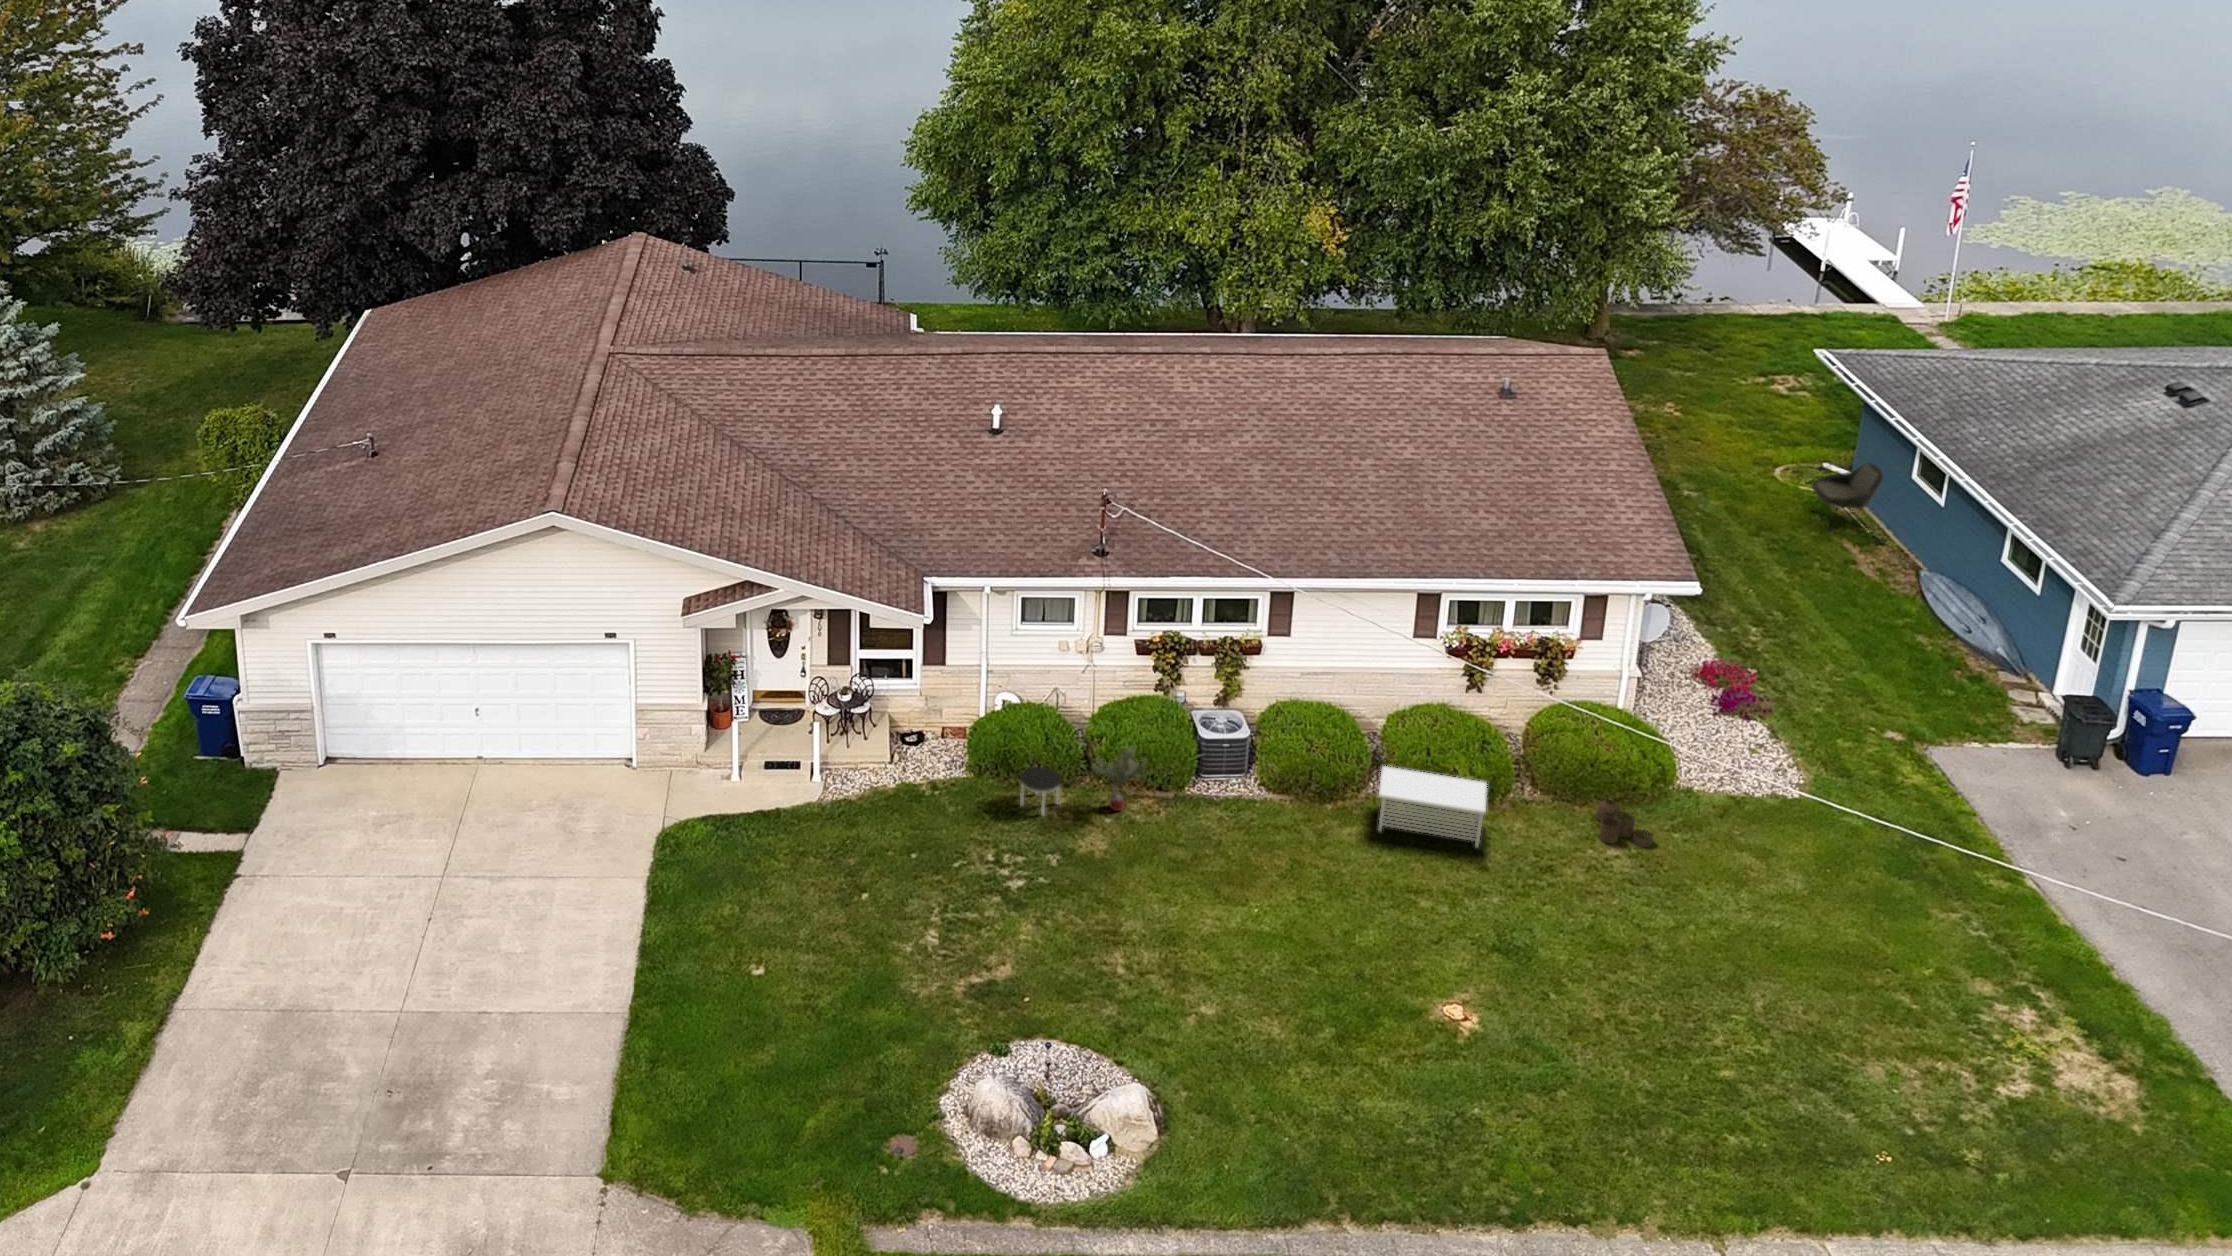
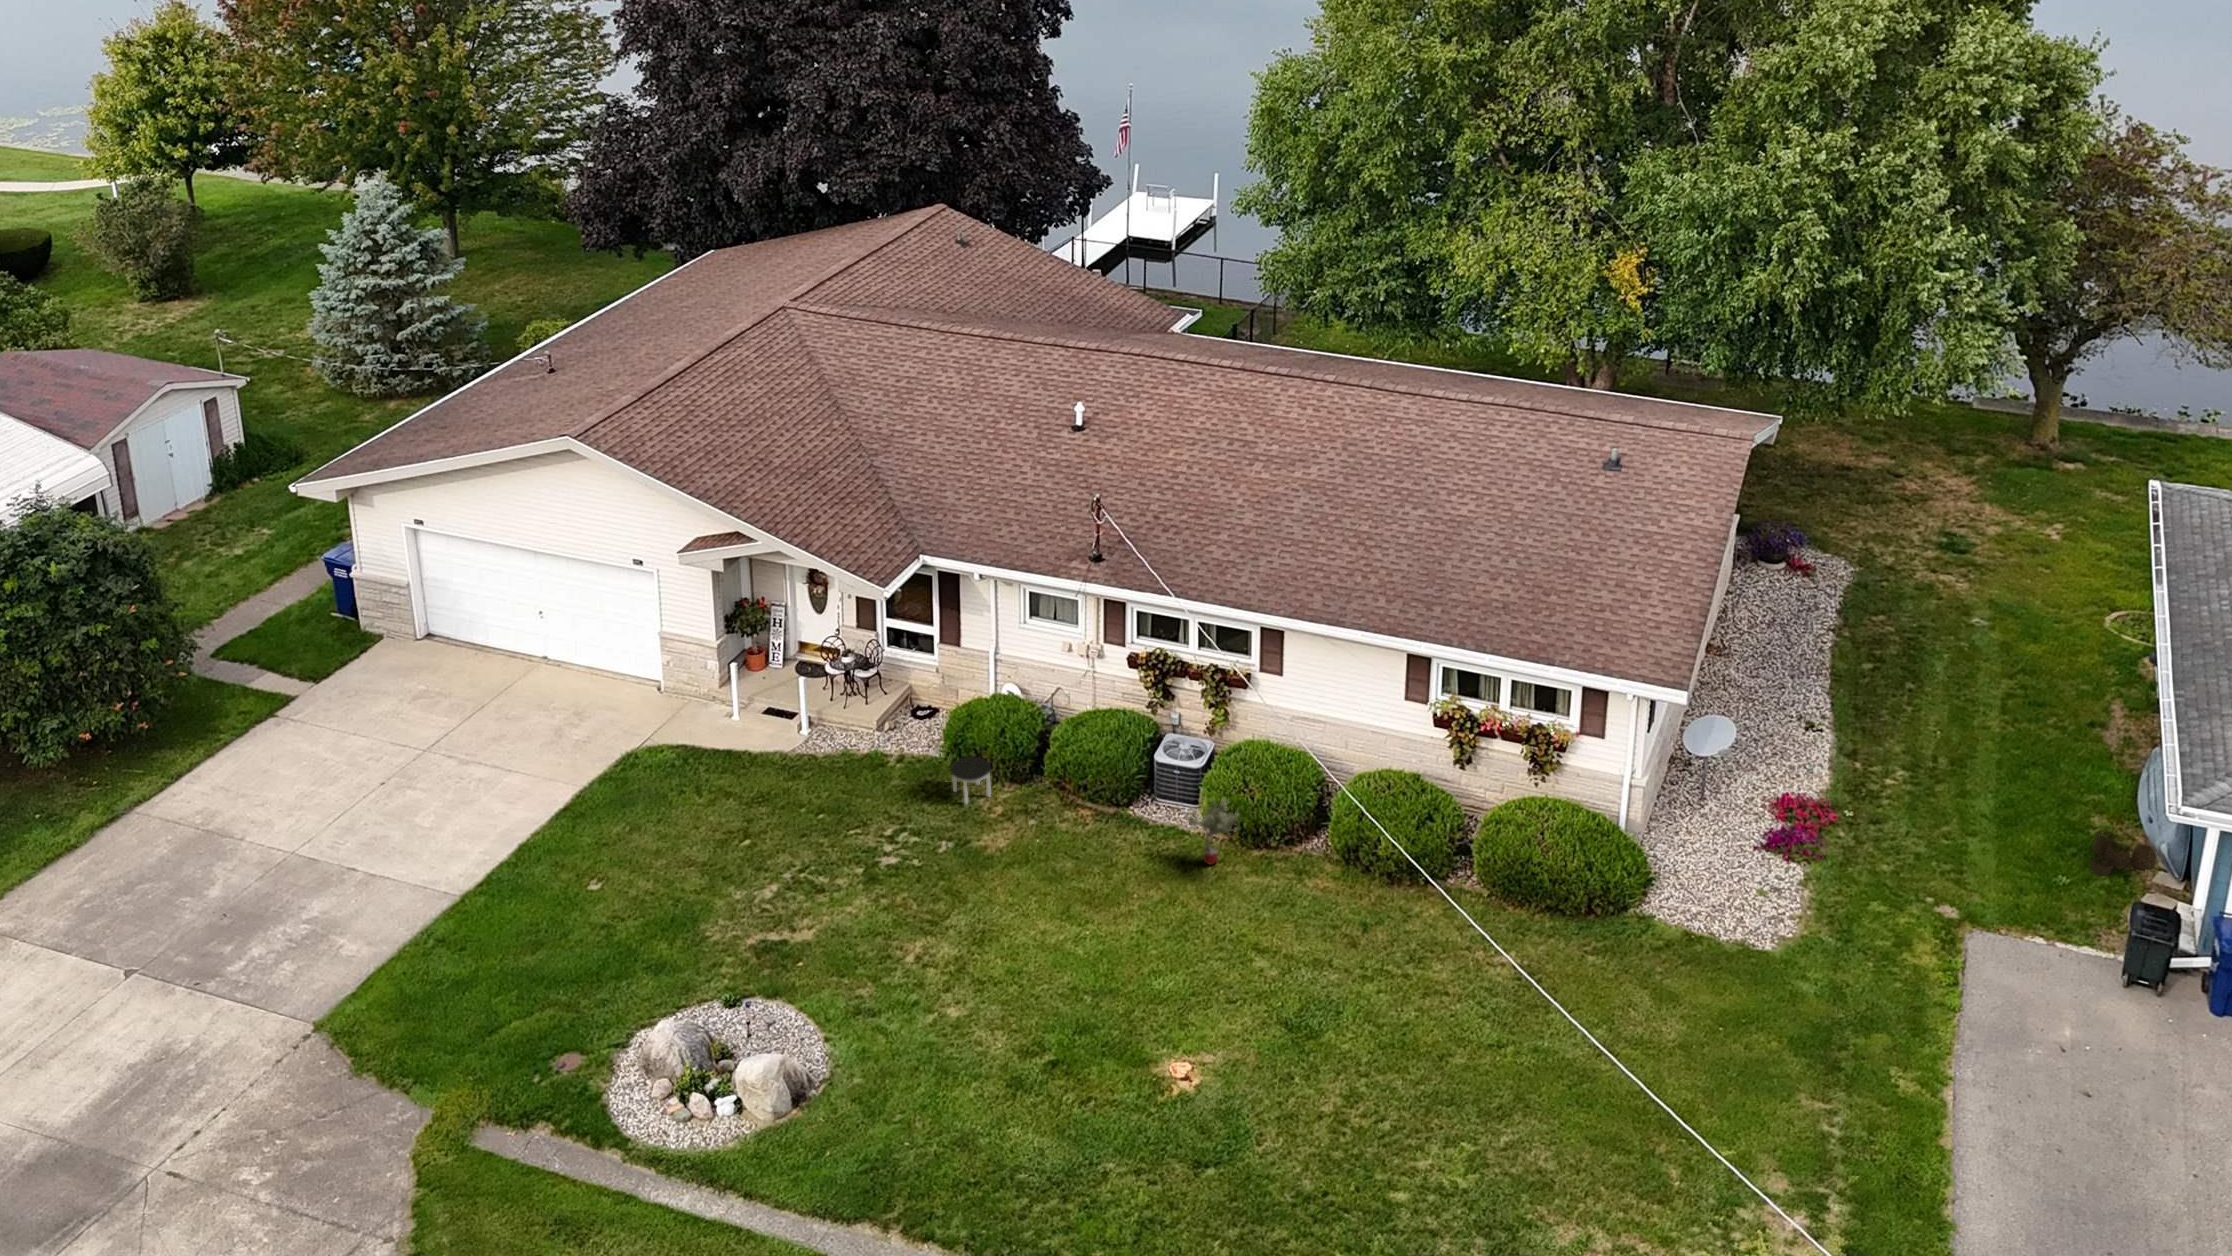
lounge chair: present [1812,463,1884,529] -> none [2085,610,2162,690]
potted tree: present [1091,746,1147,811] -> present [1186,799,1238,865]
storage bench: present [1378,766,1487,847] -> none [1266,822,1388,925]
woven basket: present [1596,800,1653,847] -> present [2091,827,2157,875]

